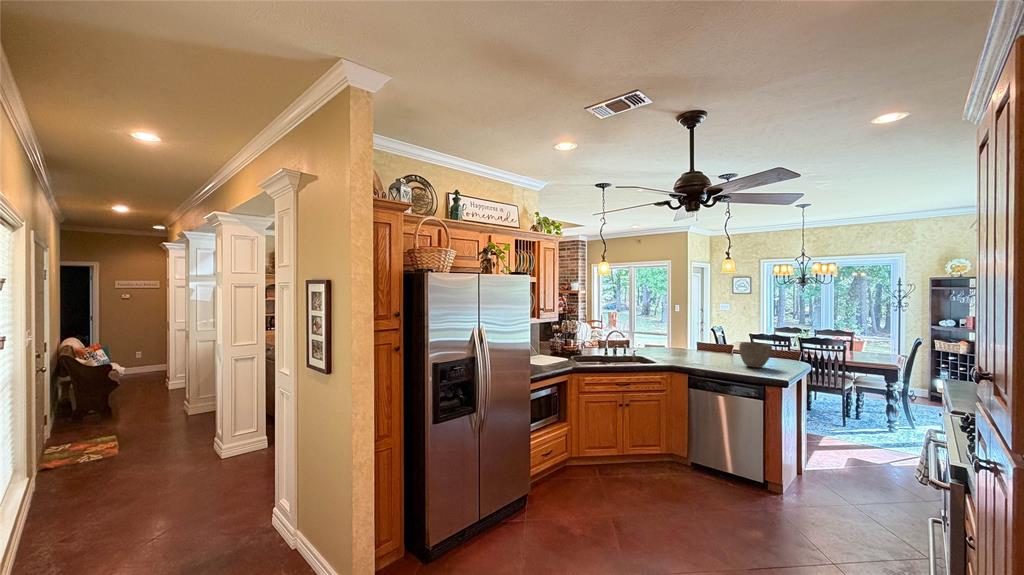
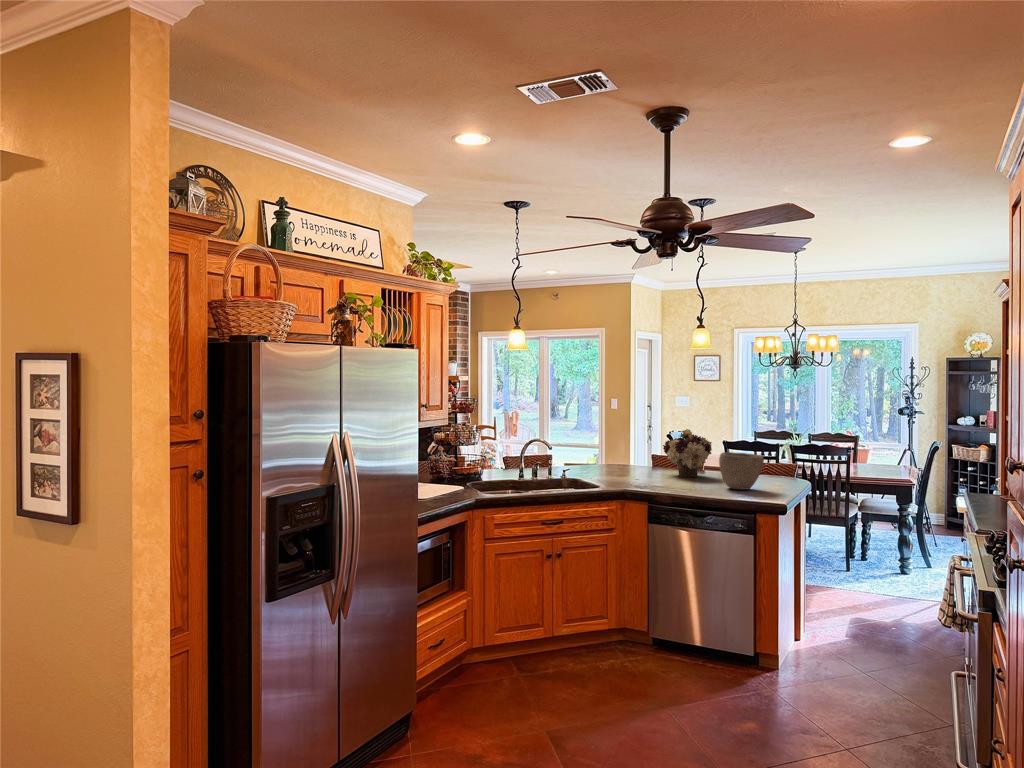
flower arrangement: none [701,325,736,358] -> present [663,429,712,477]

